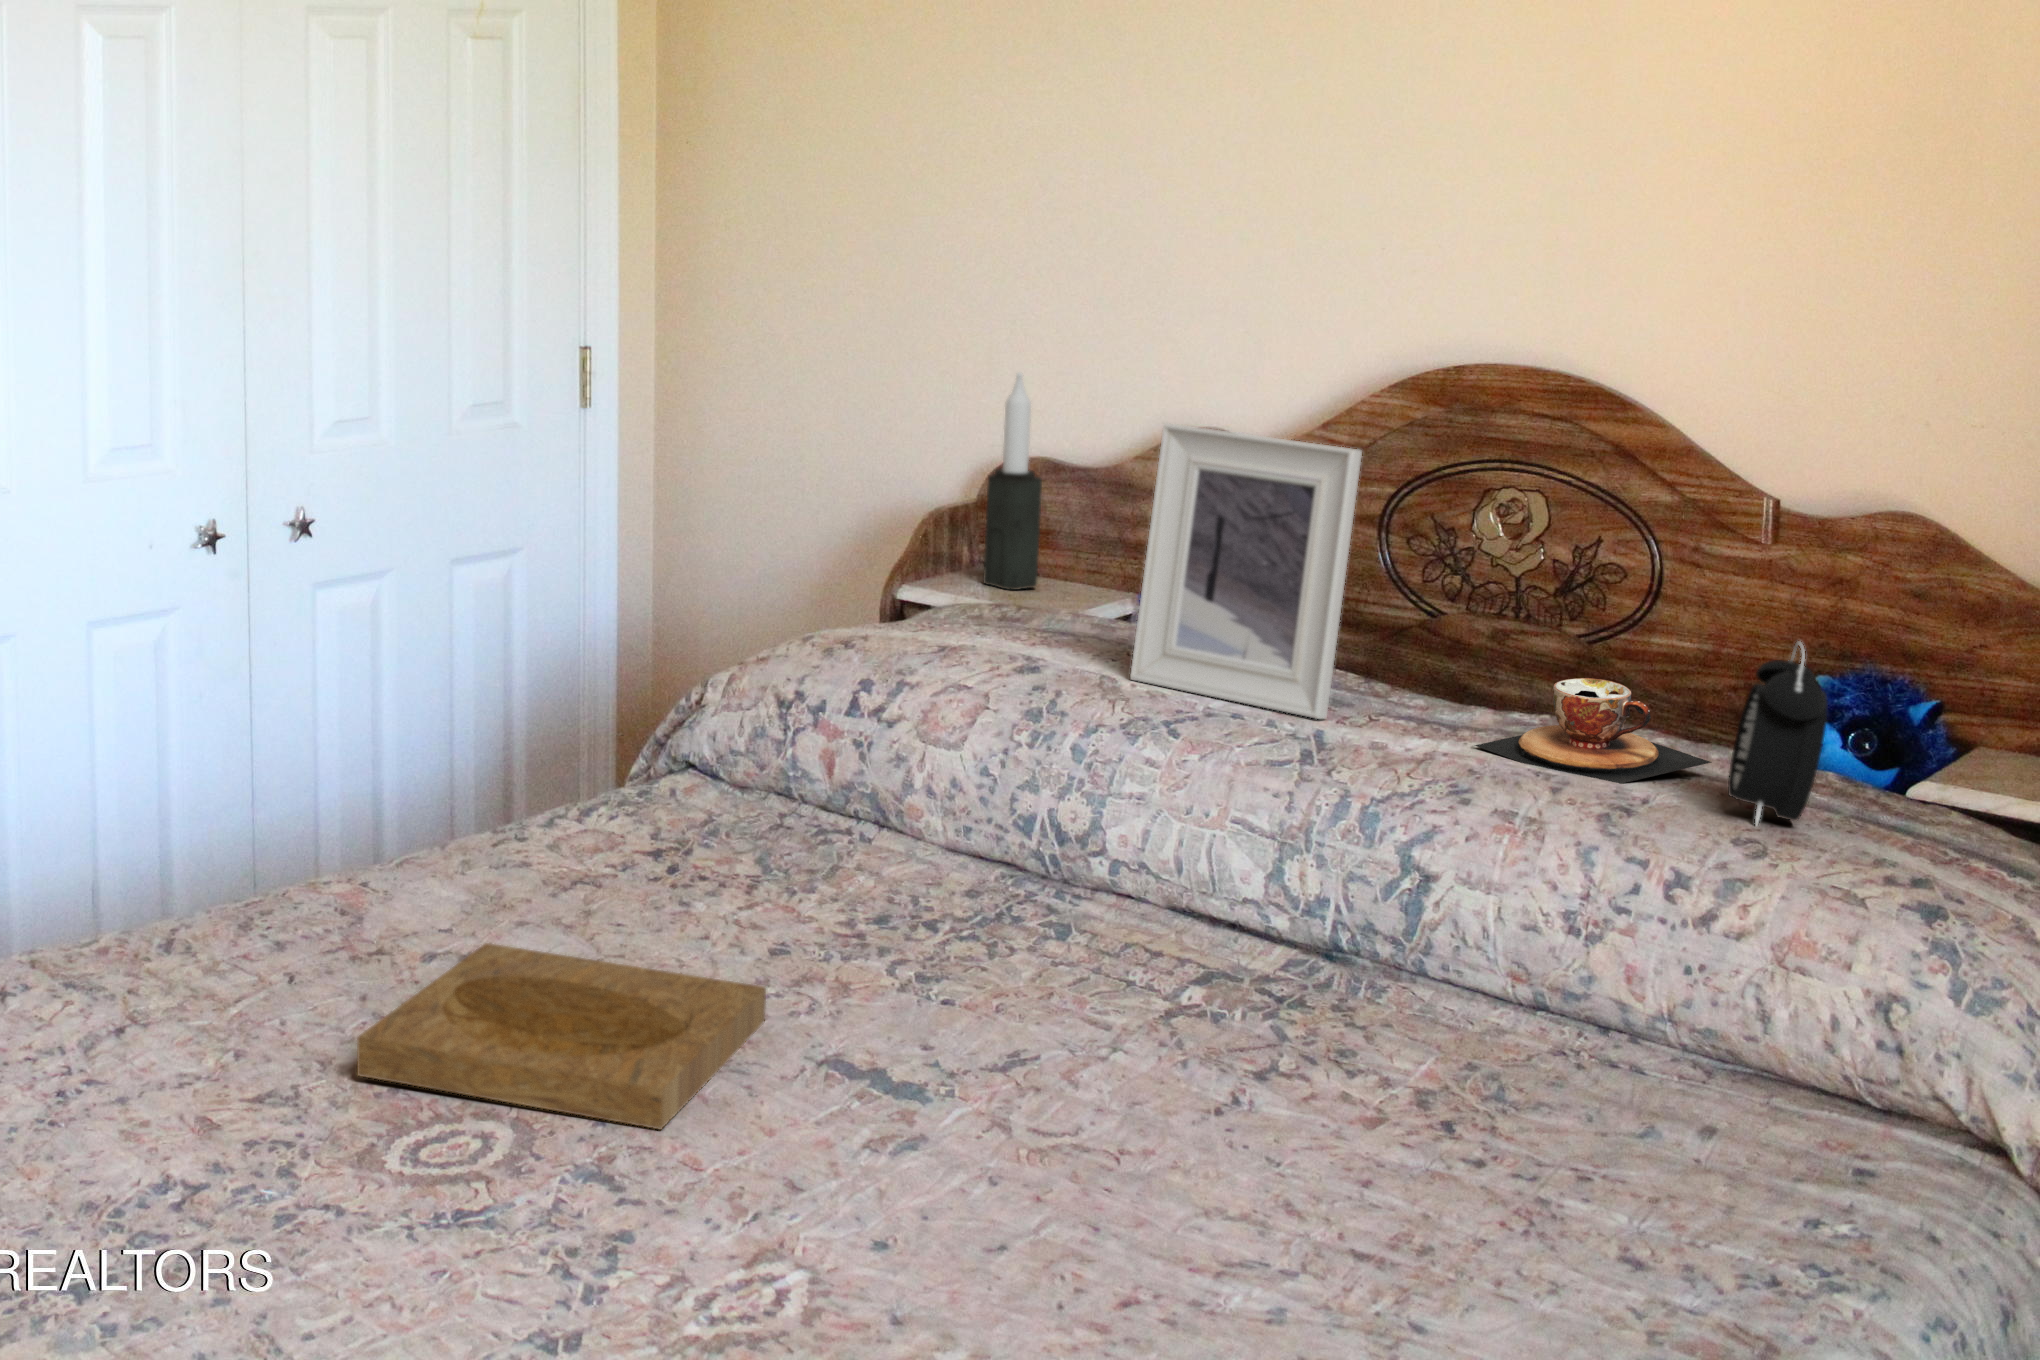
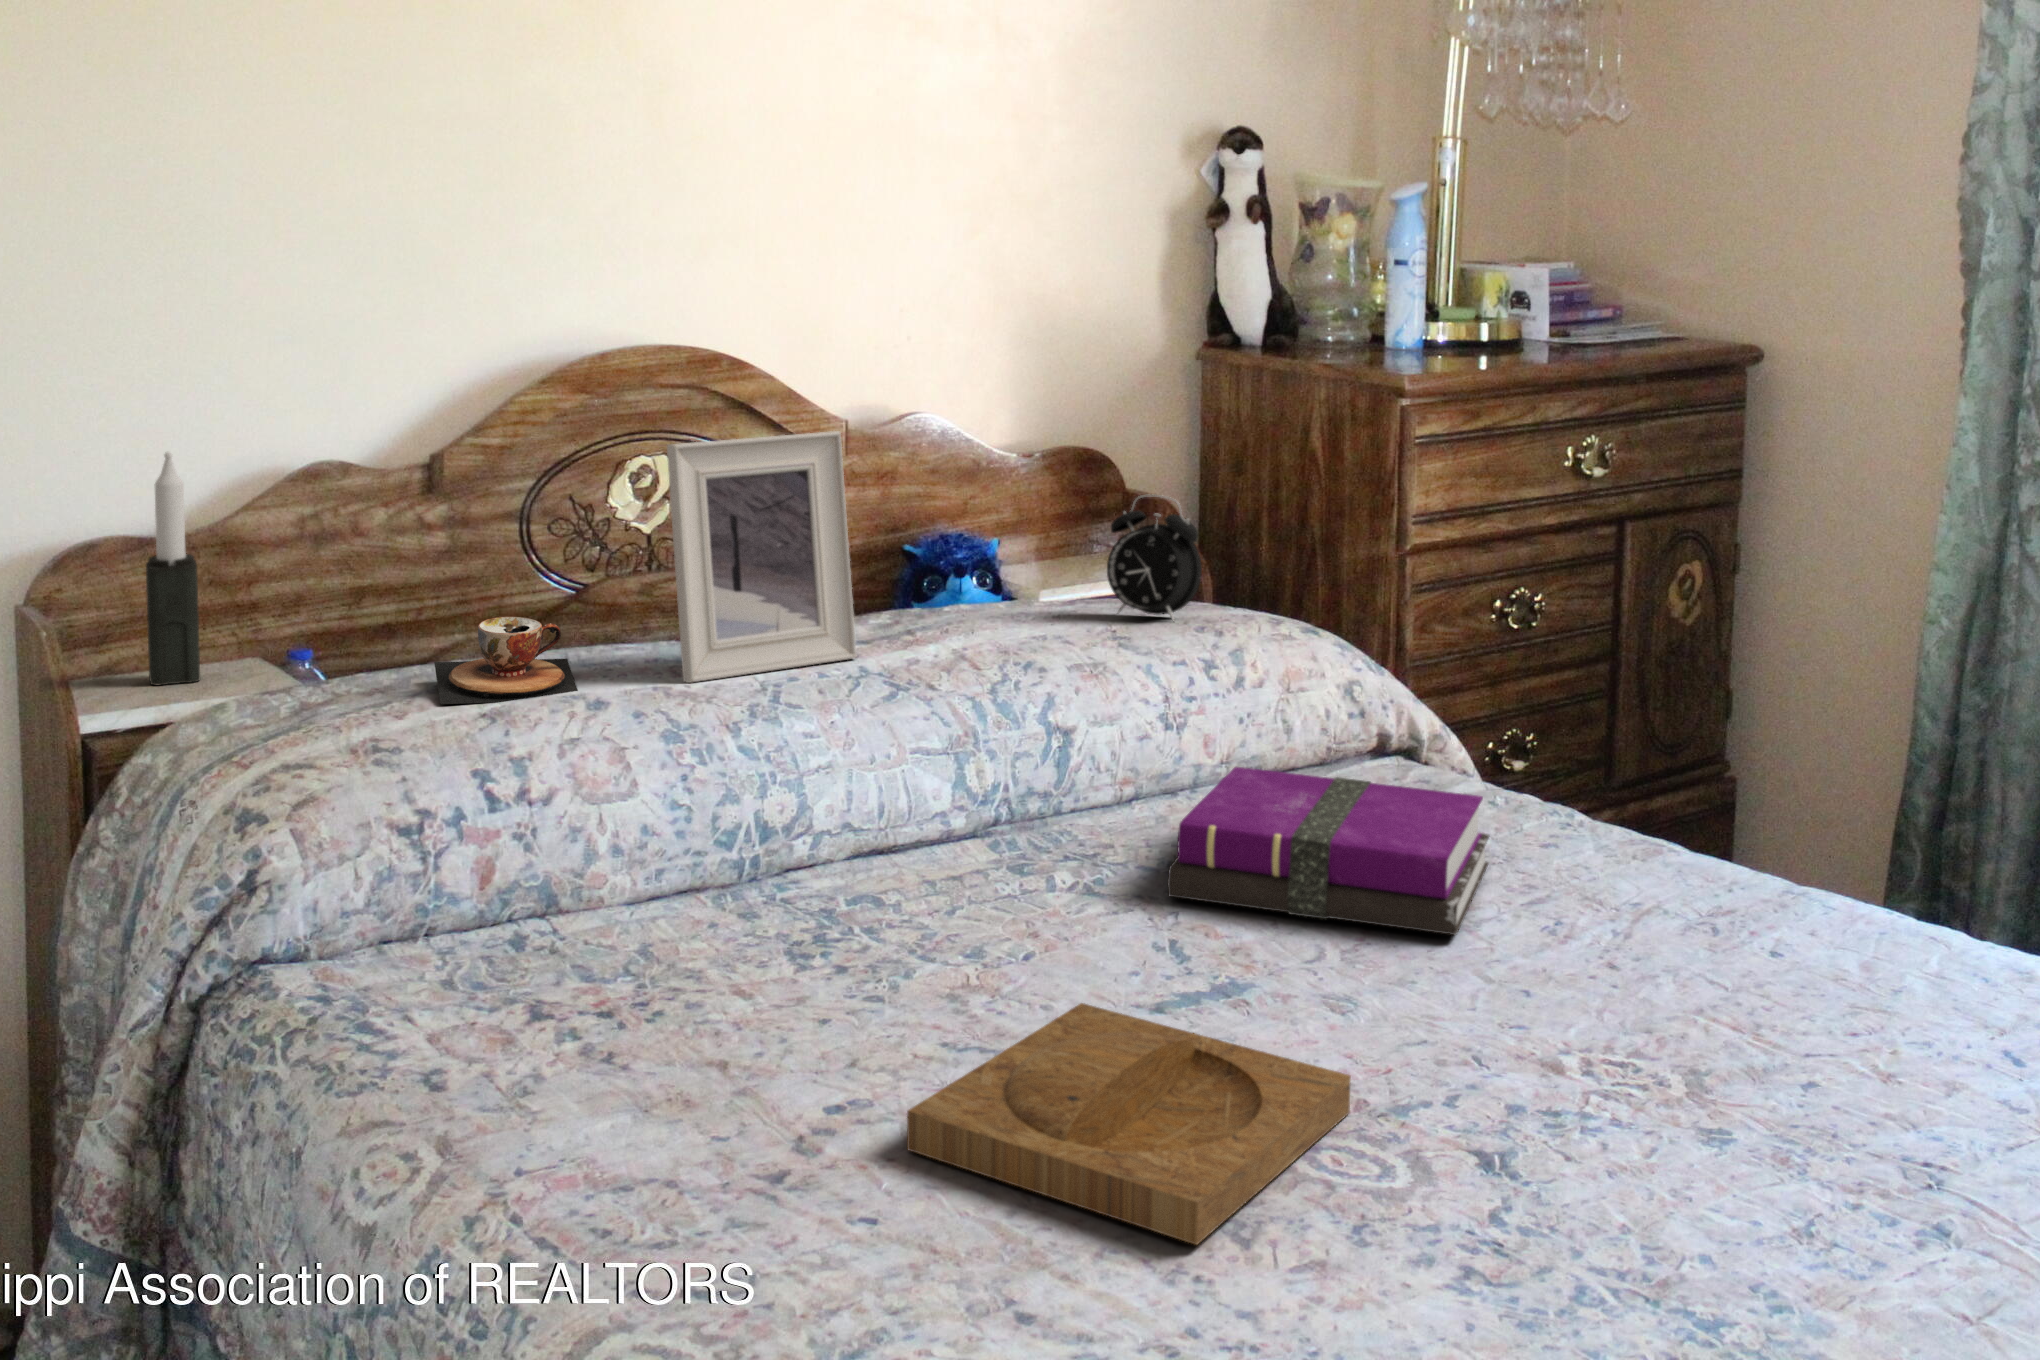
teacup: present [1475,678,1712,784] -> present [434,617,578,704]
notebook: none [1157,945,1508,1194] -> present [1168,767,1489,935]

